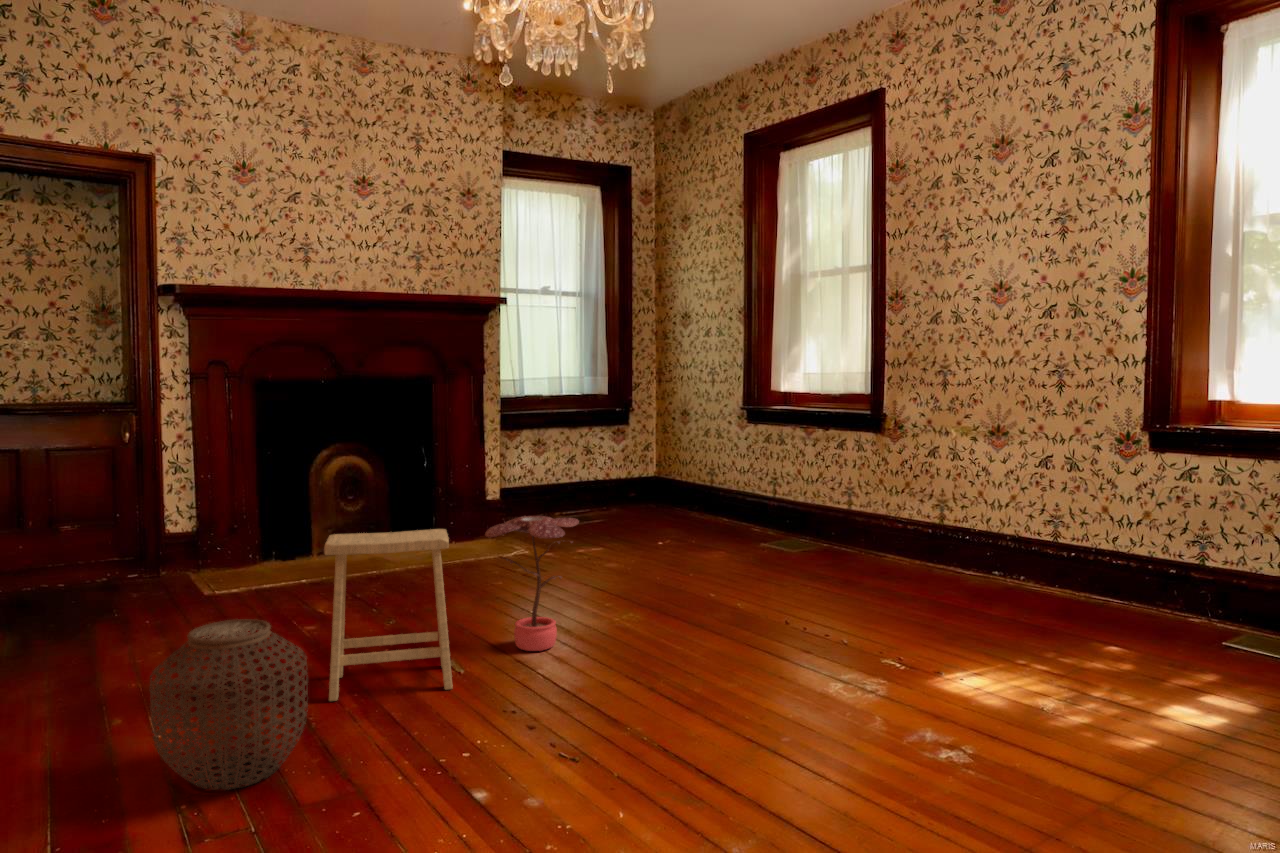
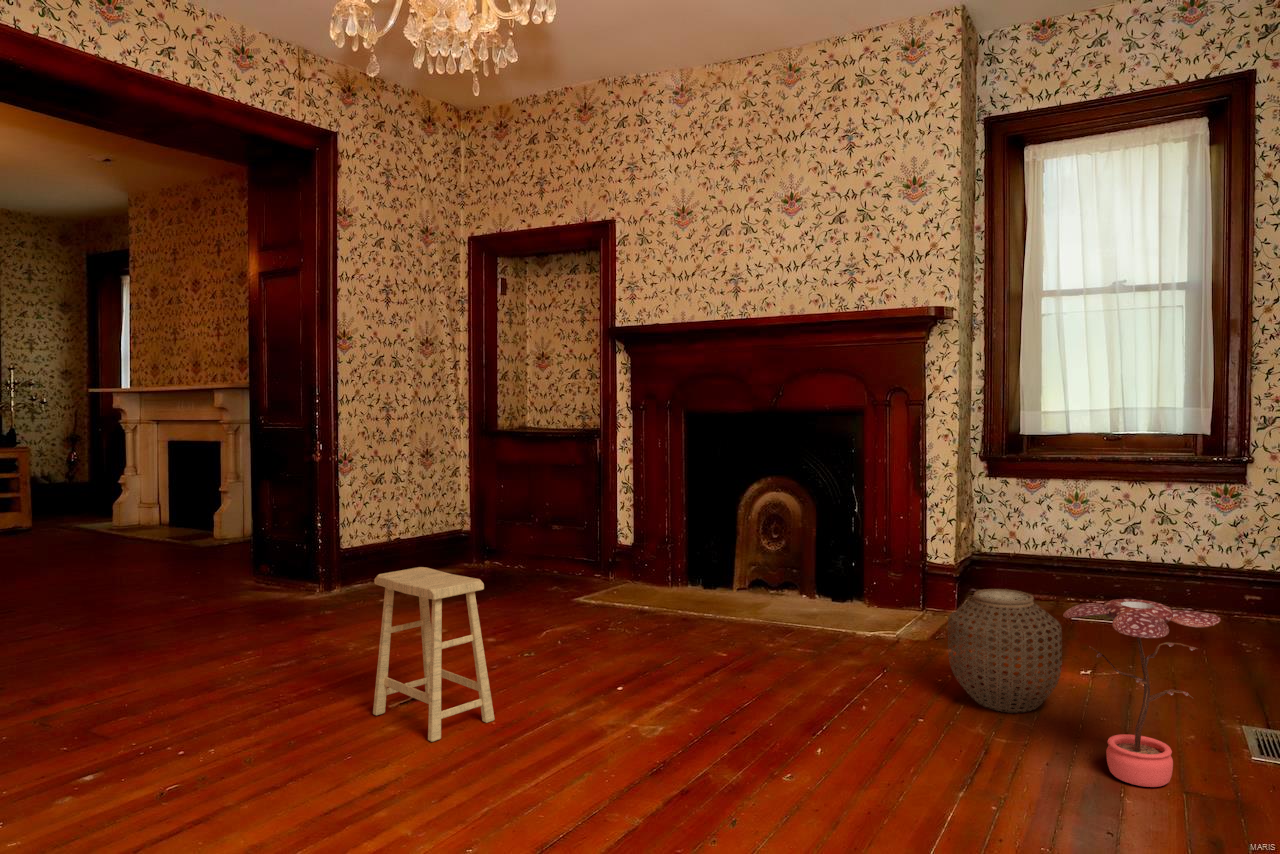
potted plant: present [485,516,579,651] -> present [1063,599,1221,787]
woven basket: present [150,619,308,790] -> present [948,589,1062,713]

